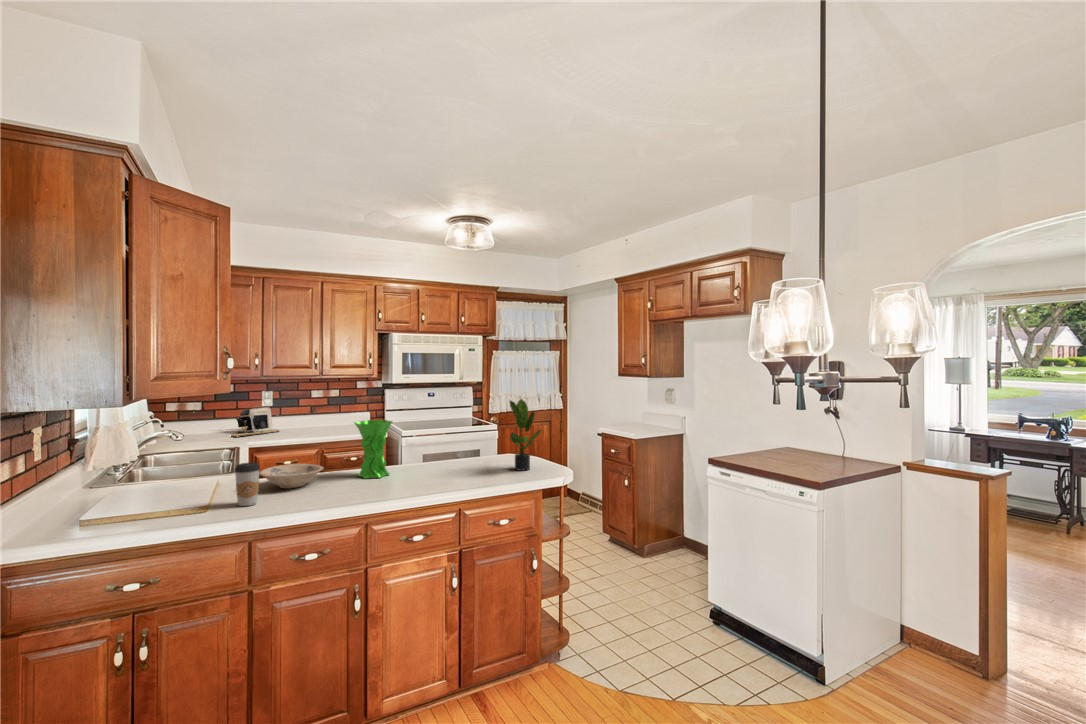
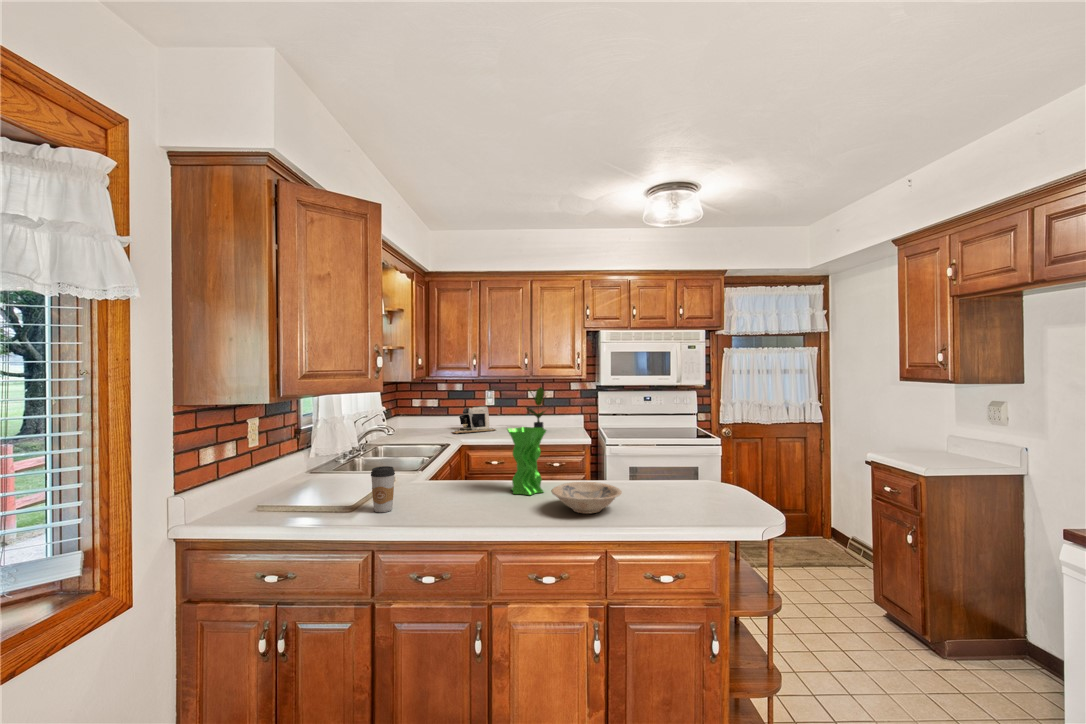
potted plant: present [509,399,541,471] -> present [526,387,545,428]
bowl: present [259,464,323,488] -> present [551,482,622,514]

